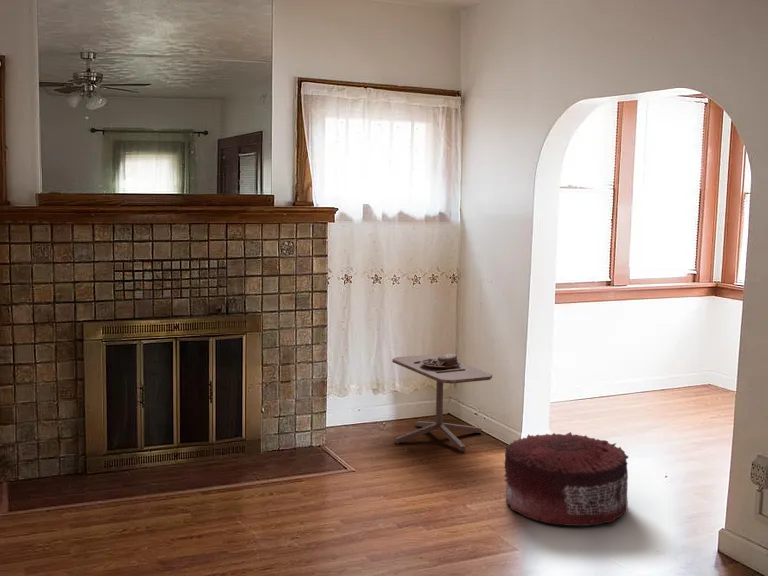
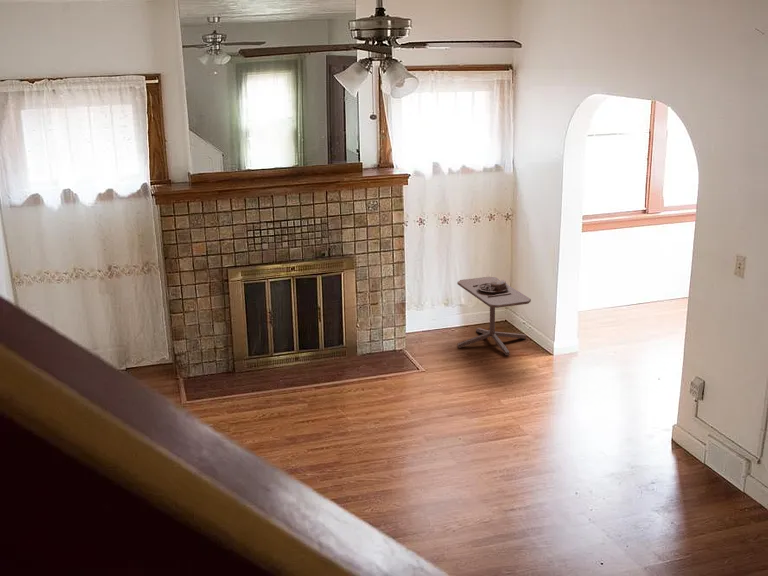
pouf: present [505,432,628,526] -> none [528,349,618,421]

